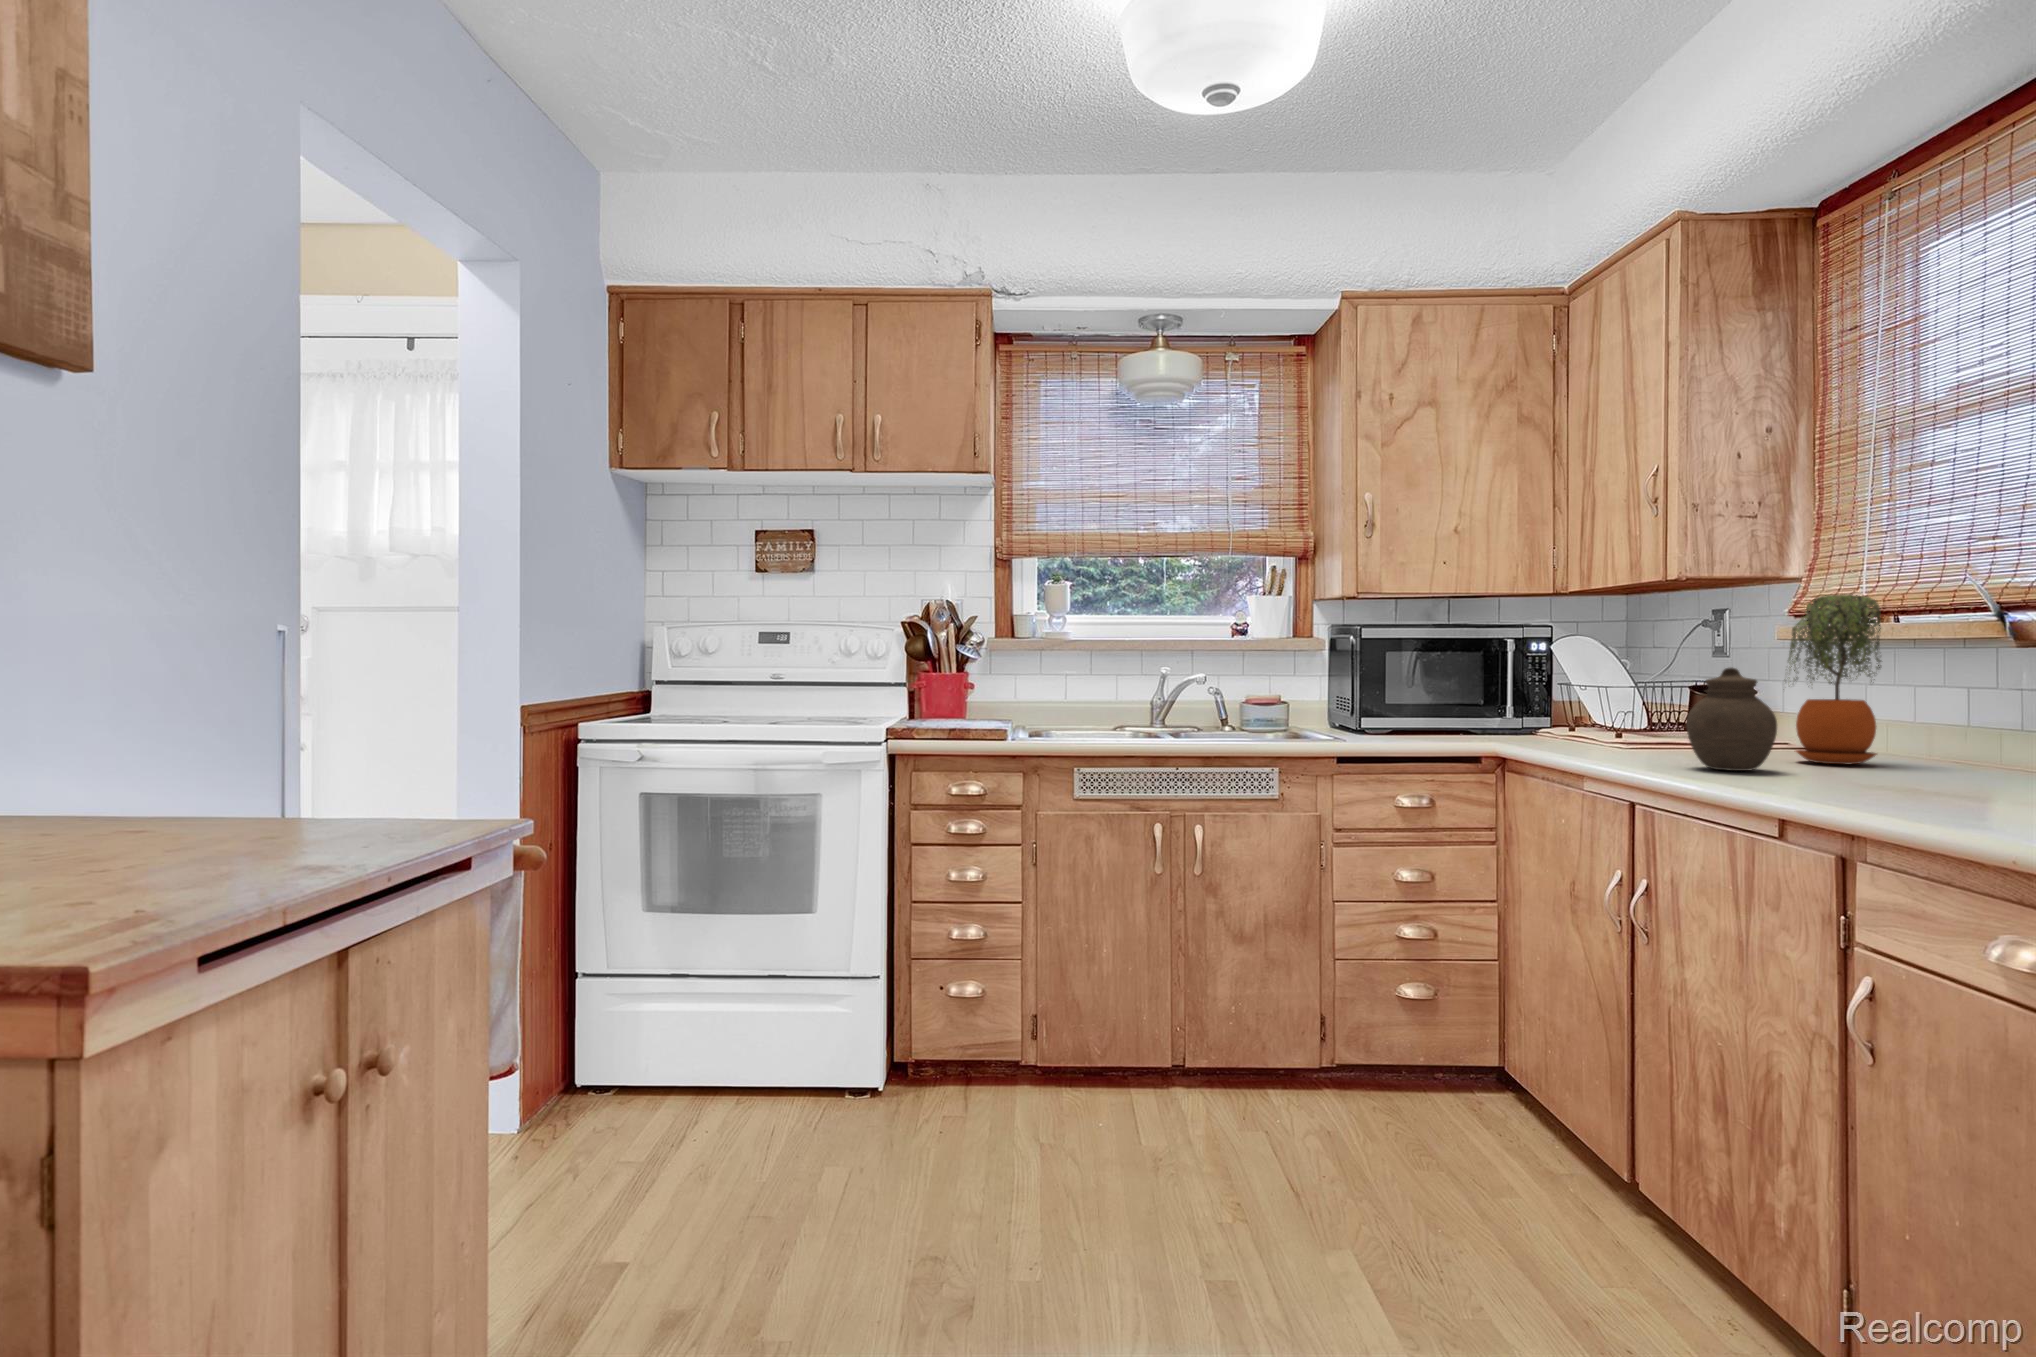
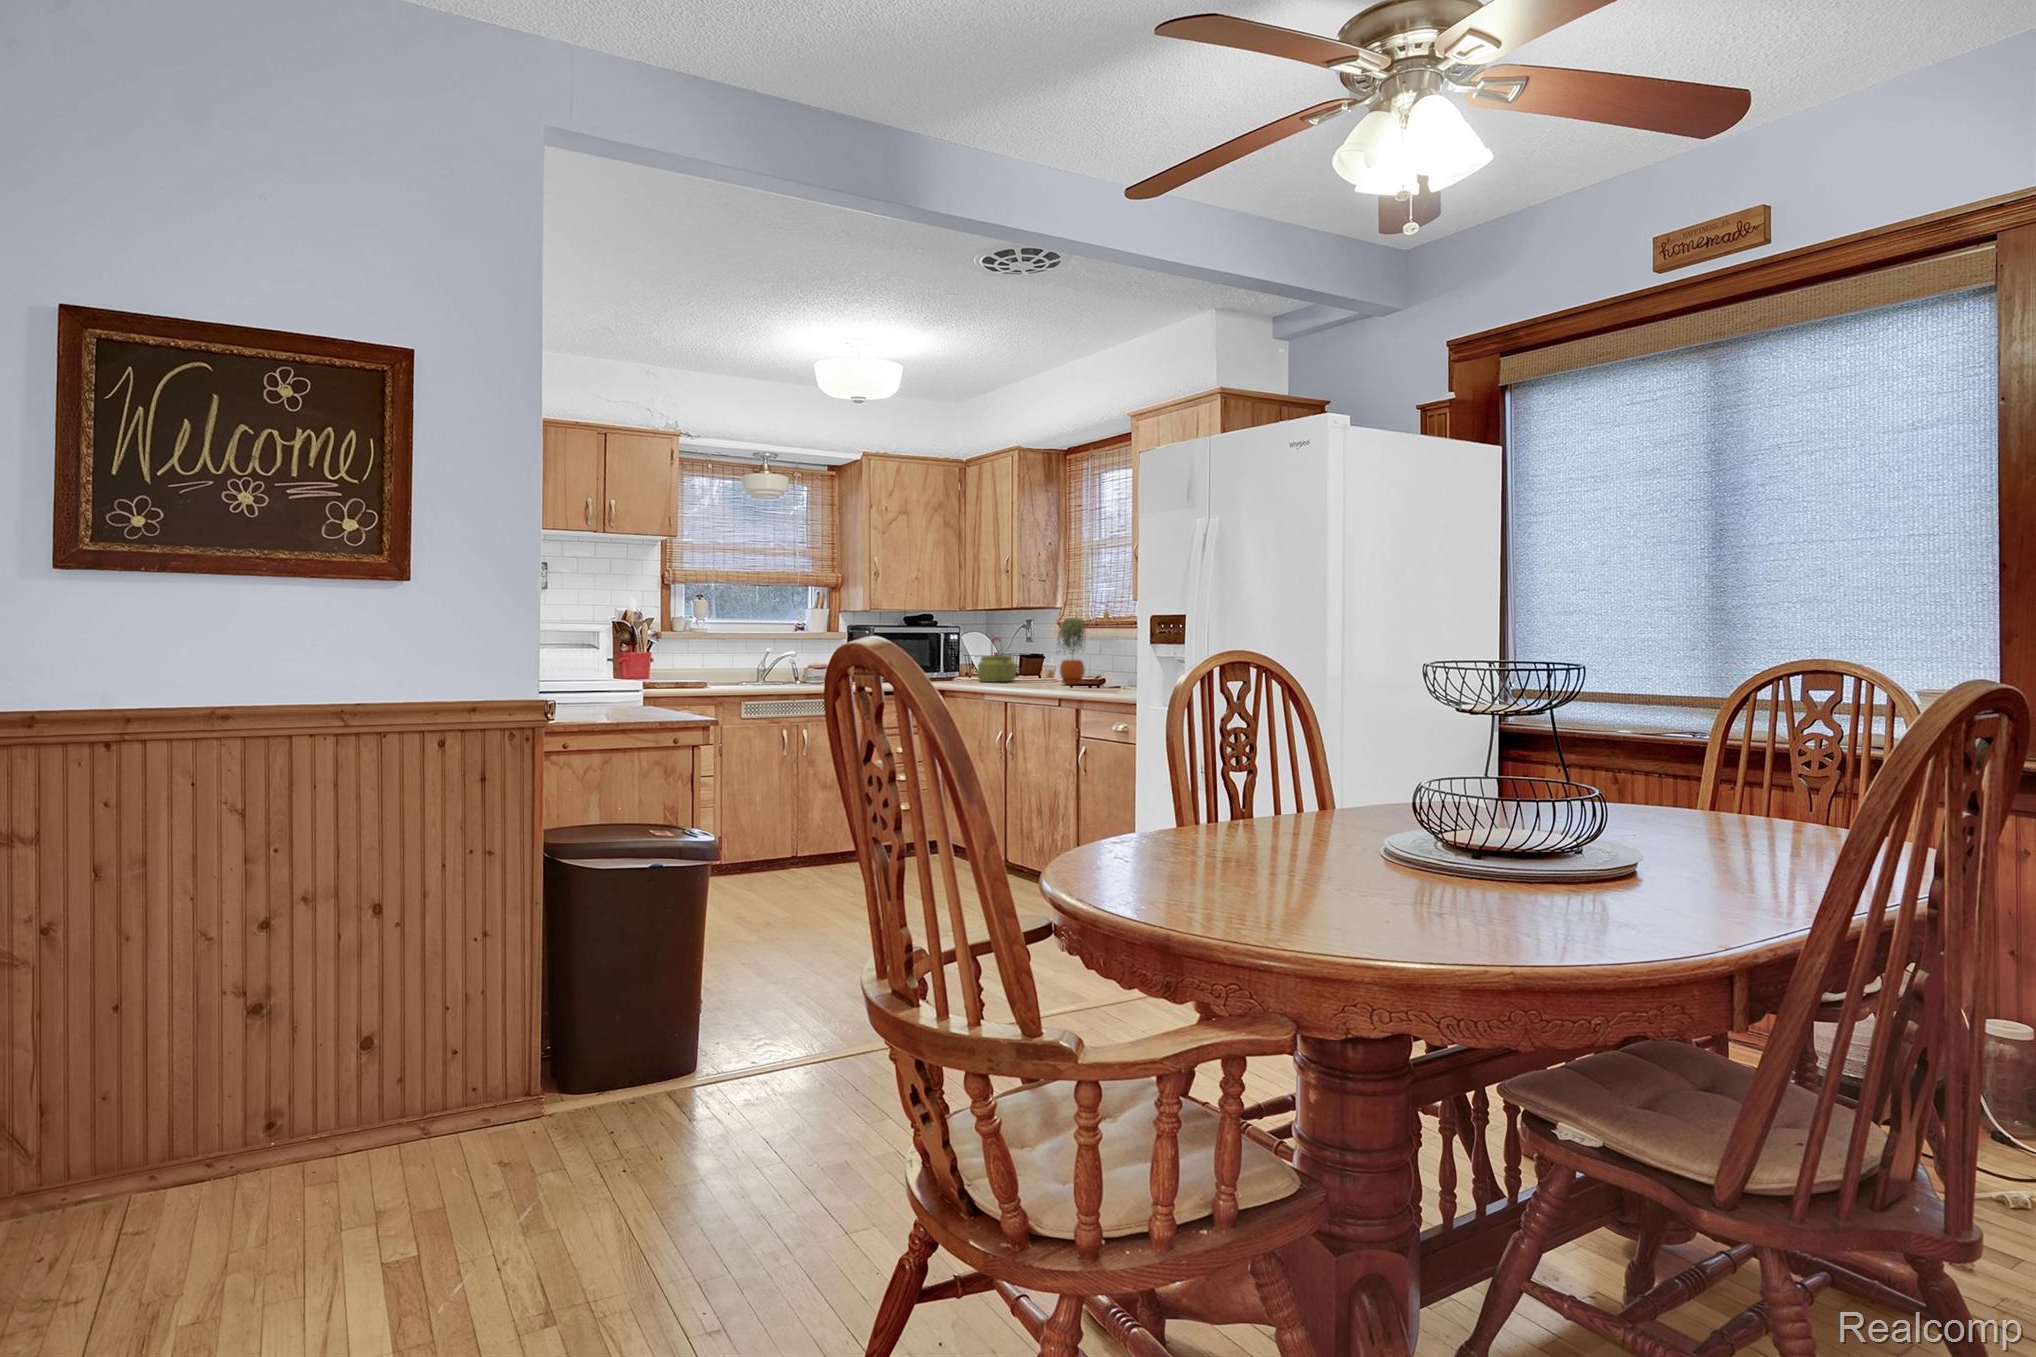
kettle: none [1581,643,1677,742] -> present [978,637,1016,682]
jar: present [1686,668,1777,771] -> none [1025,647,1054,687]

